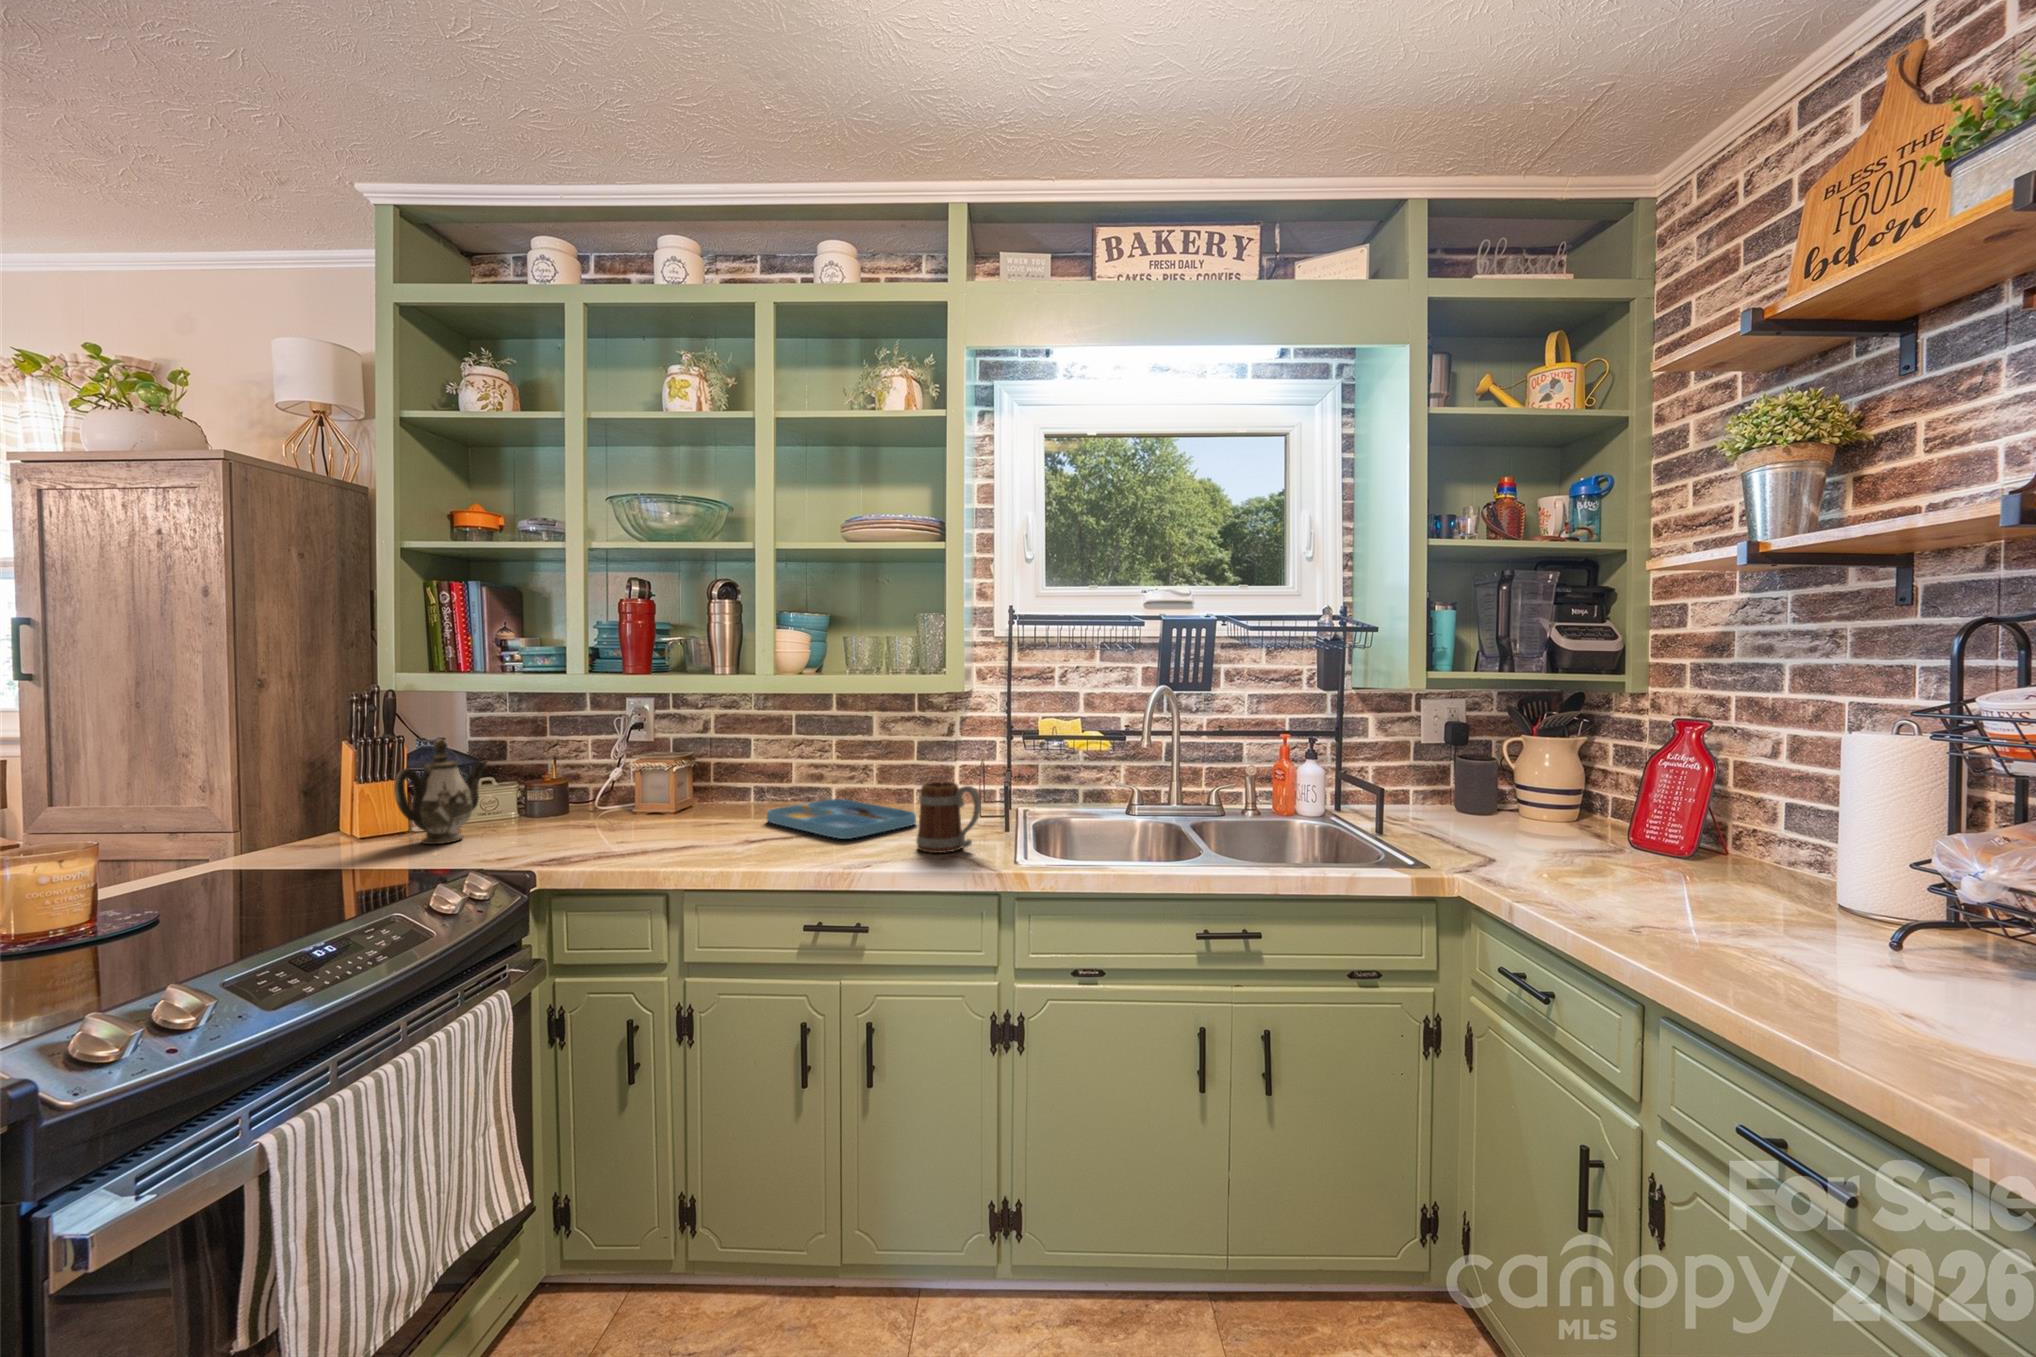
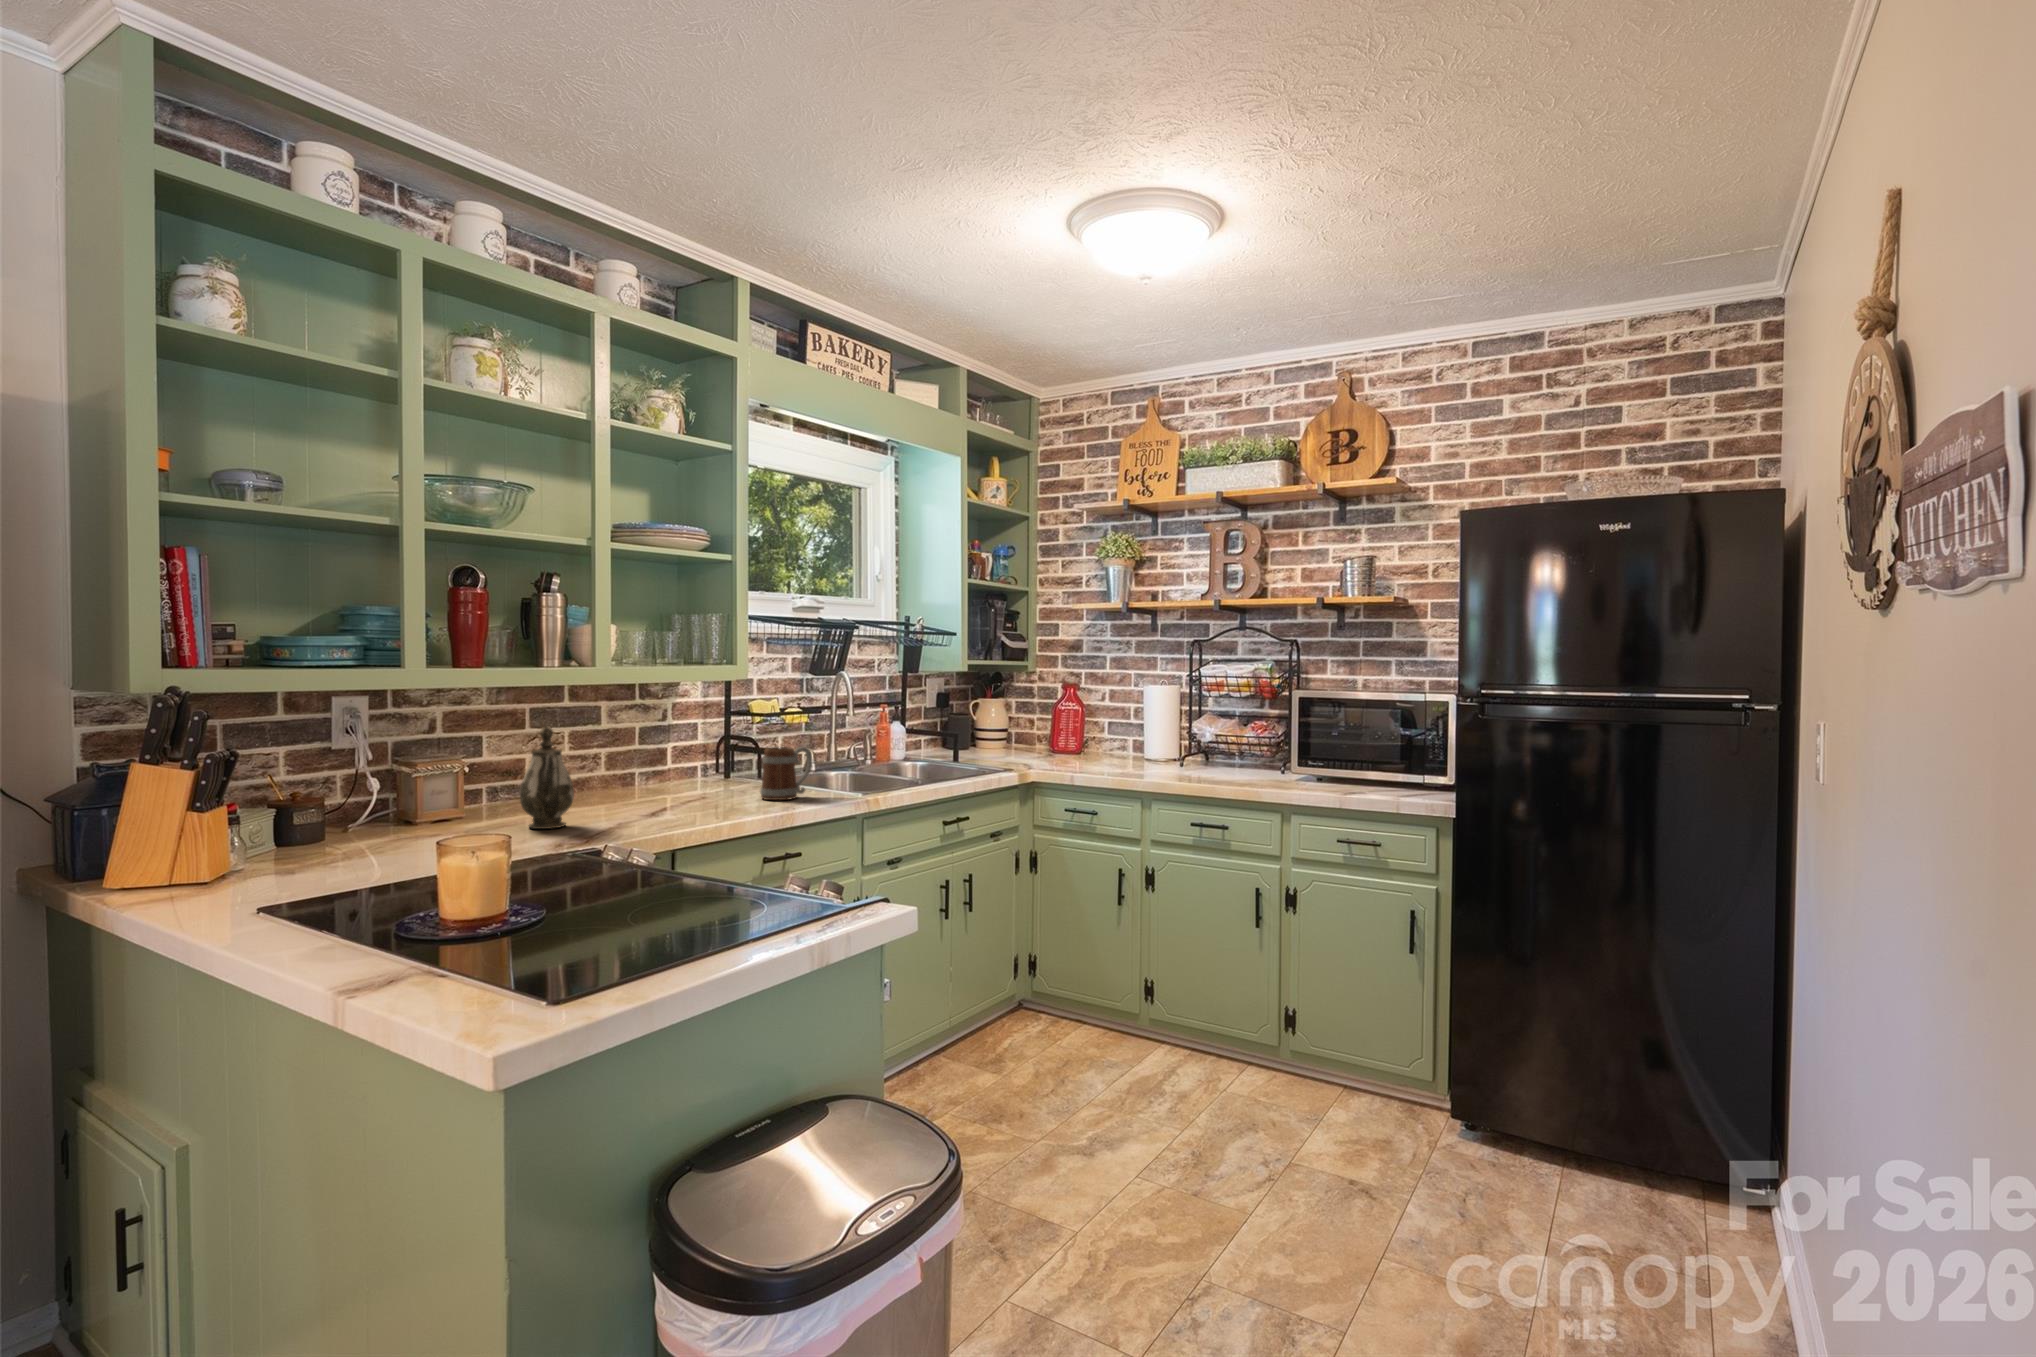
teapot: present [394,738,488,844] -> present [520,726,574,829]
tray: present [767,799,916,839] -> none [570,785,706,809]

